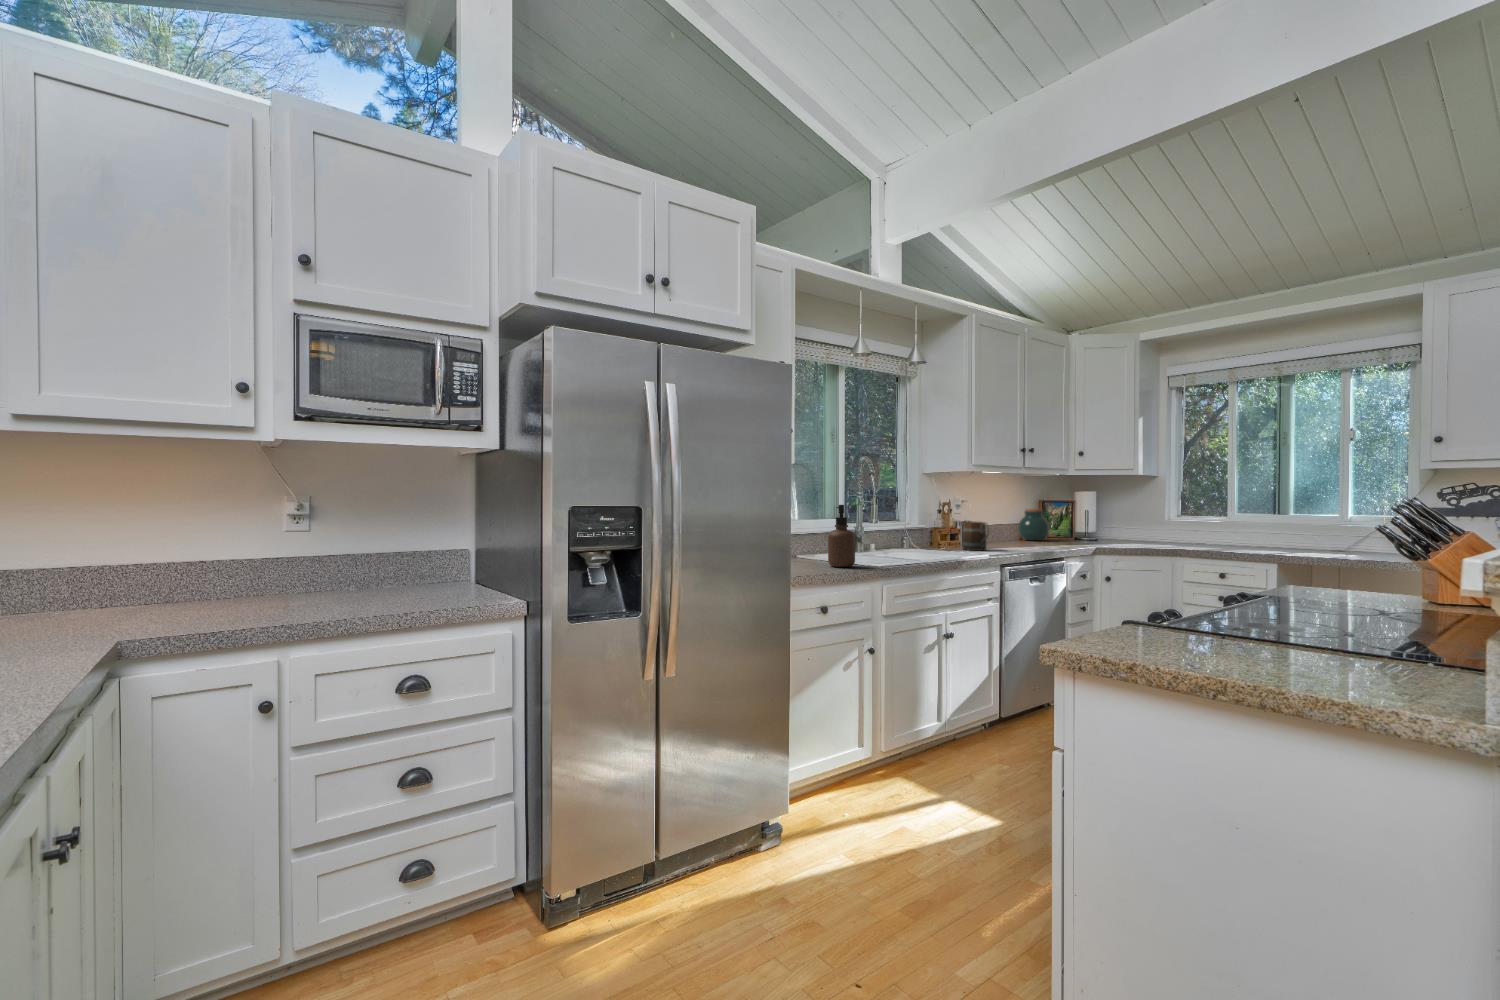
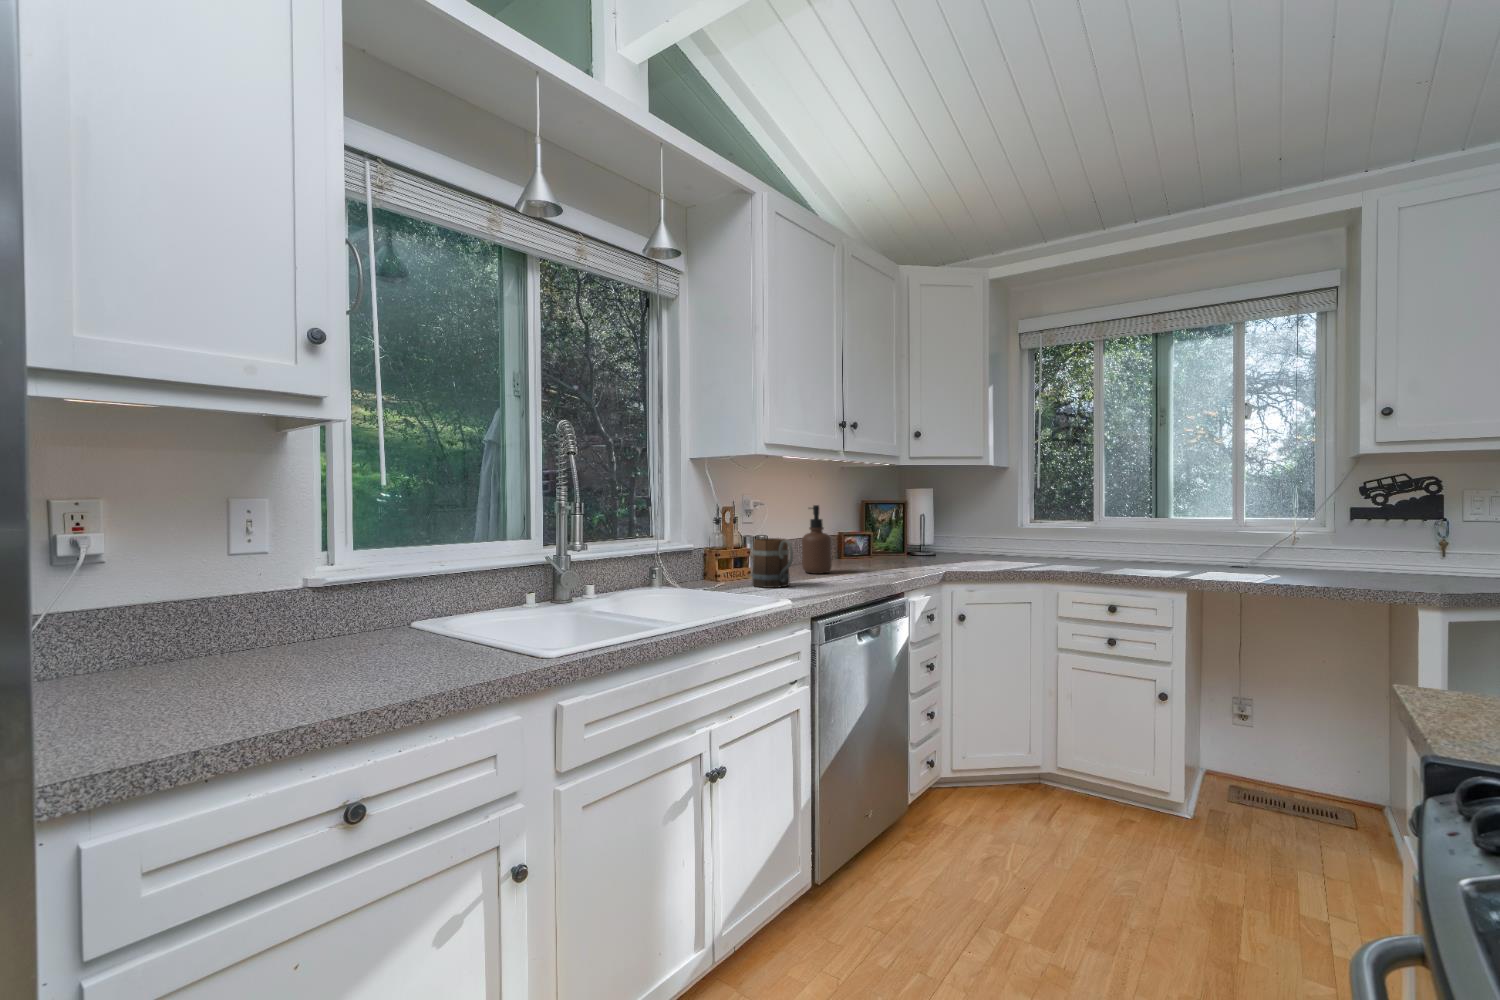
soap dispenser: present [828,505,855,567] -> present [802,505,832,574]
jar: present [1018,509,1049,541] -> none [835,514,876,559]

